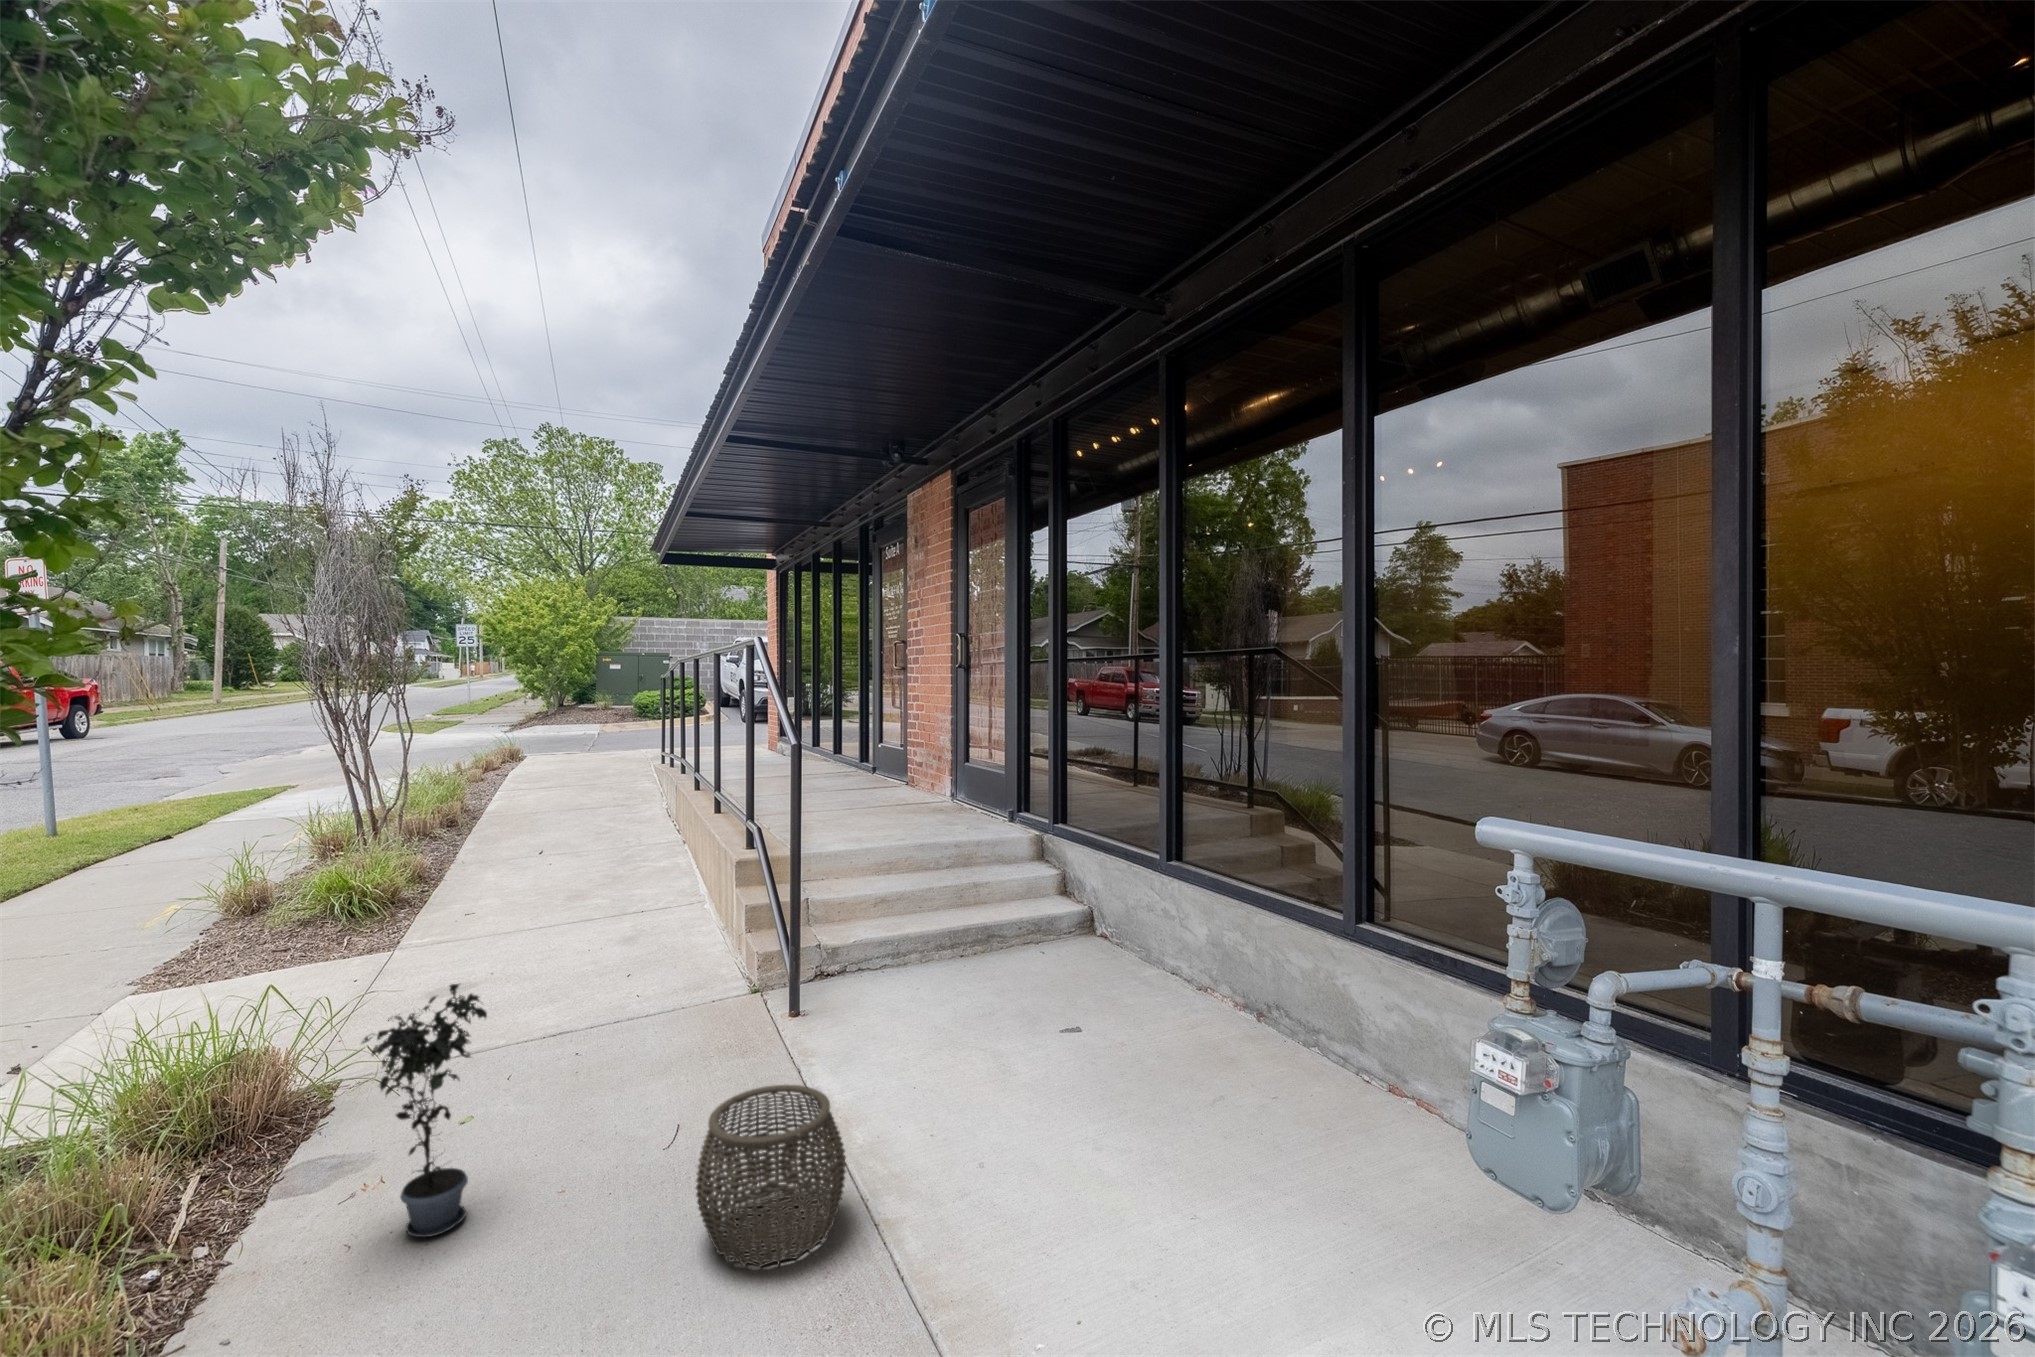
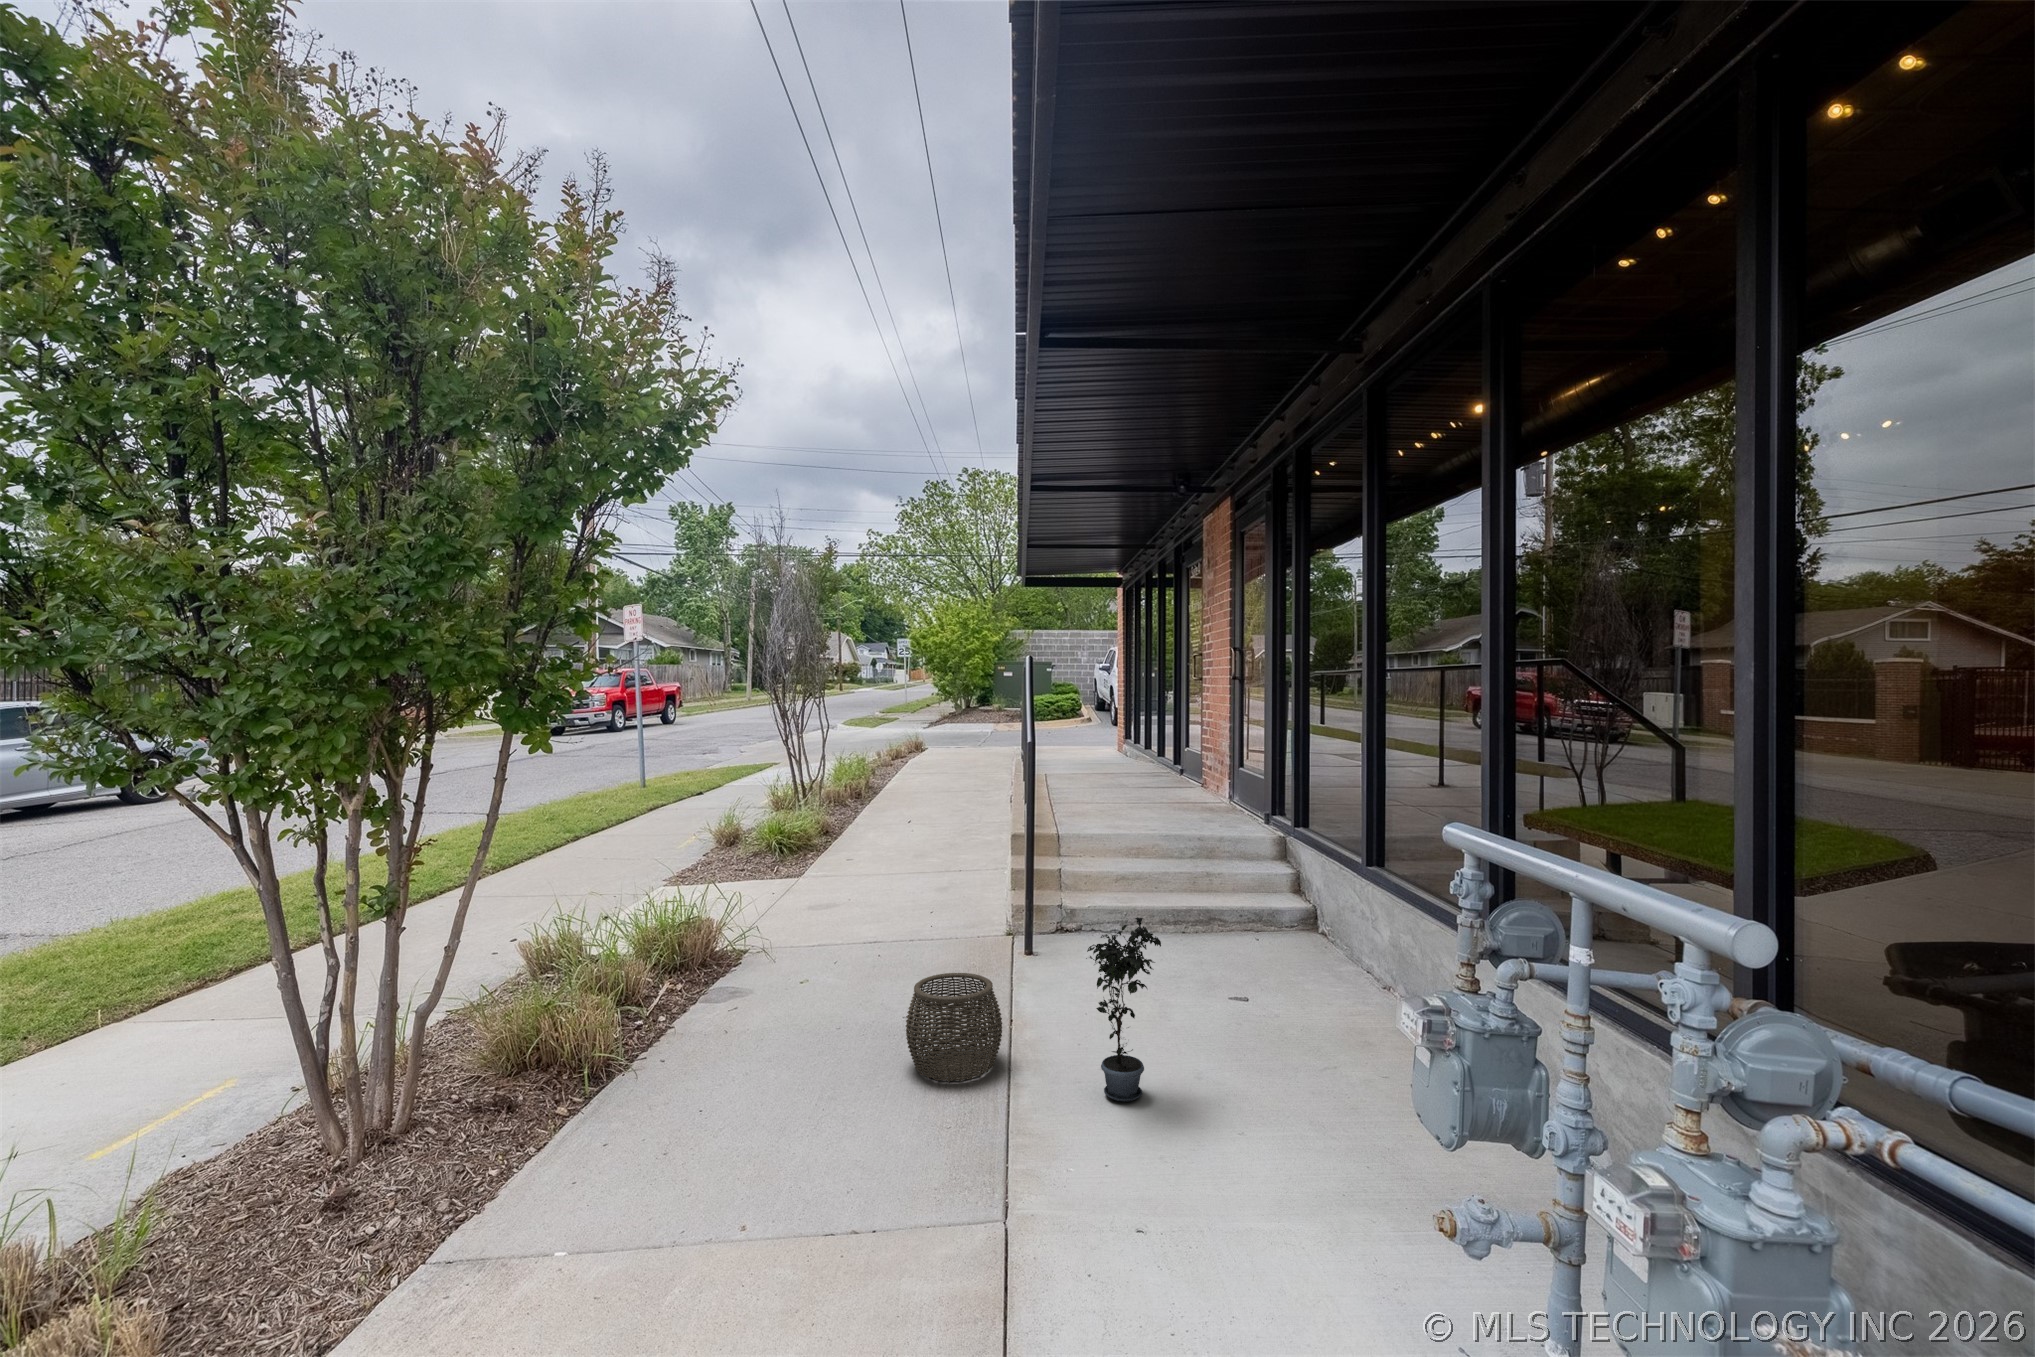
potted plant: present [362,984,487,1237] -> present [1086,917,1161,1102]

